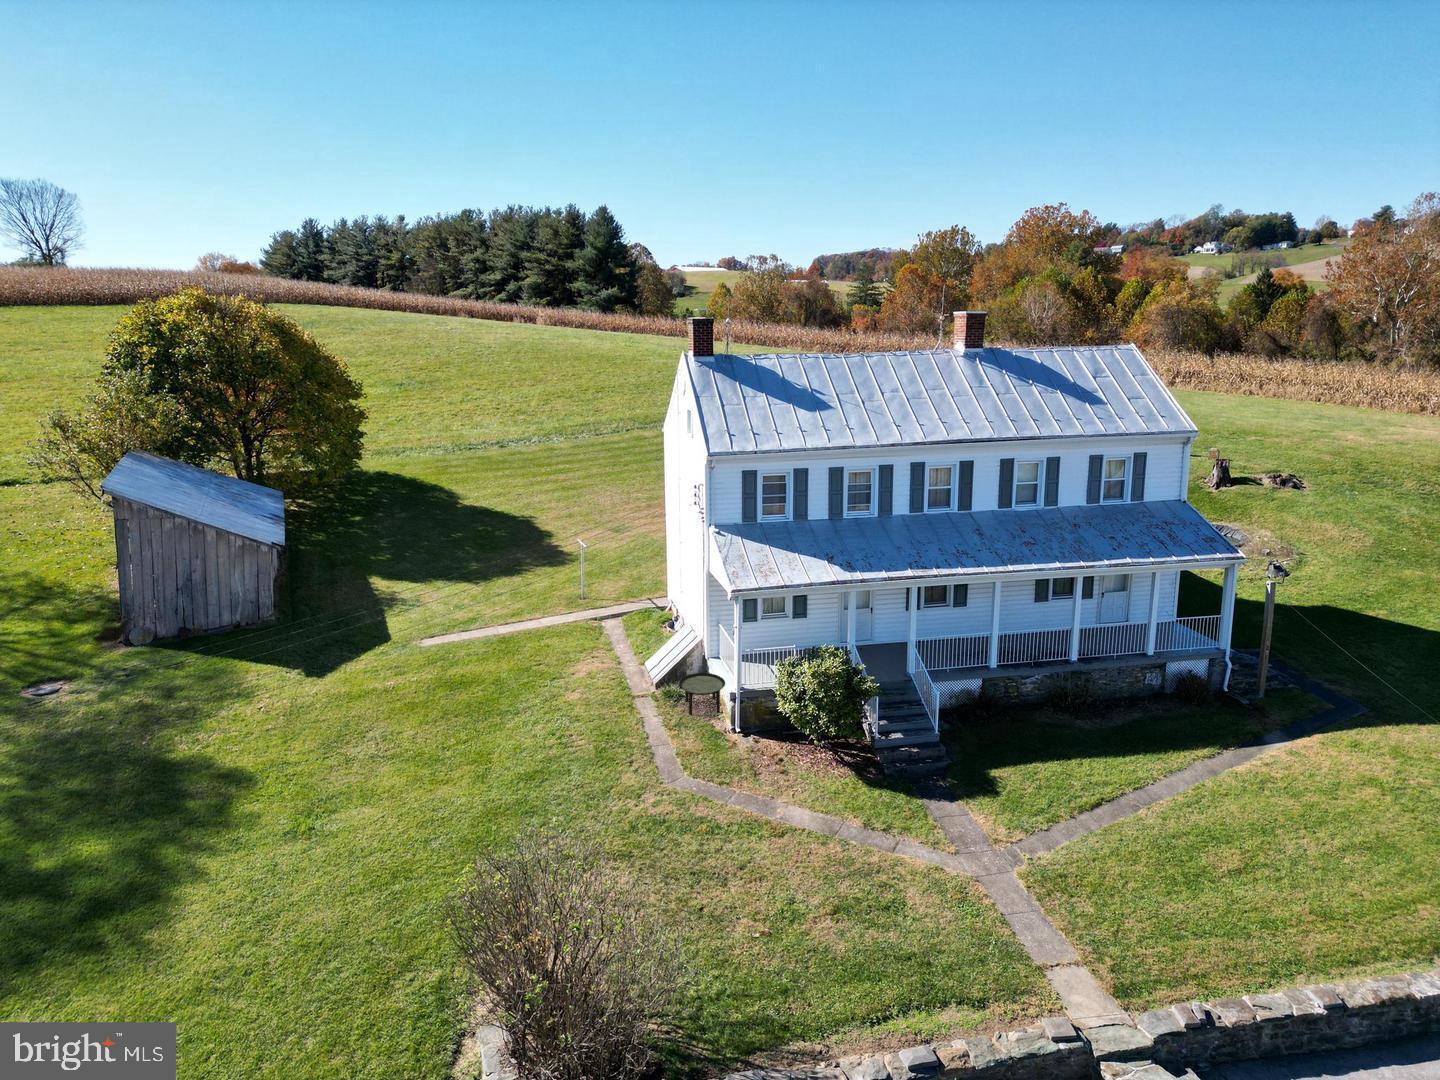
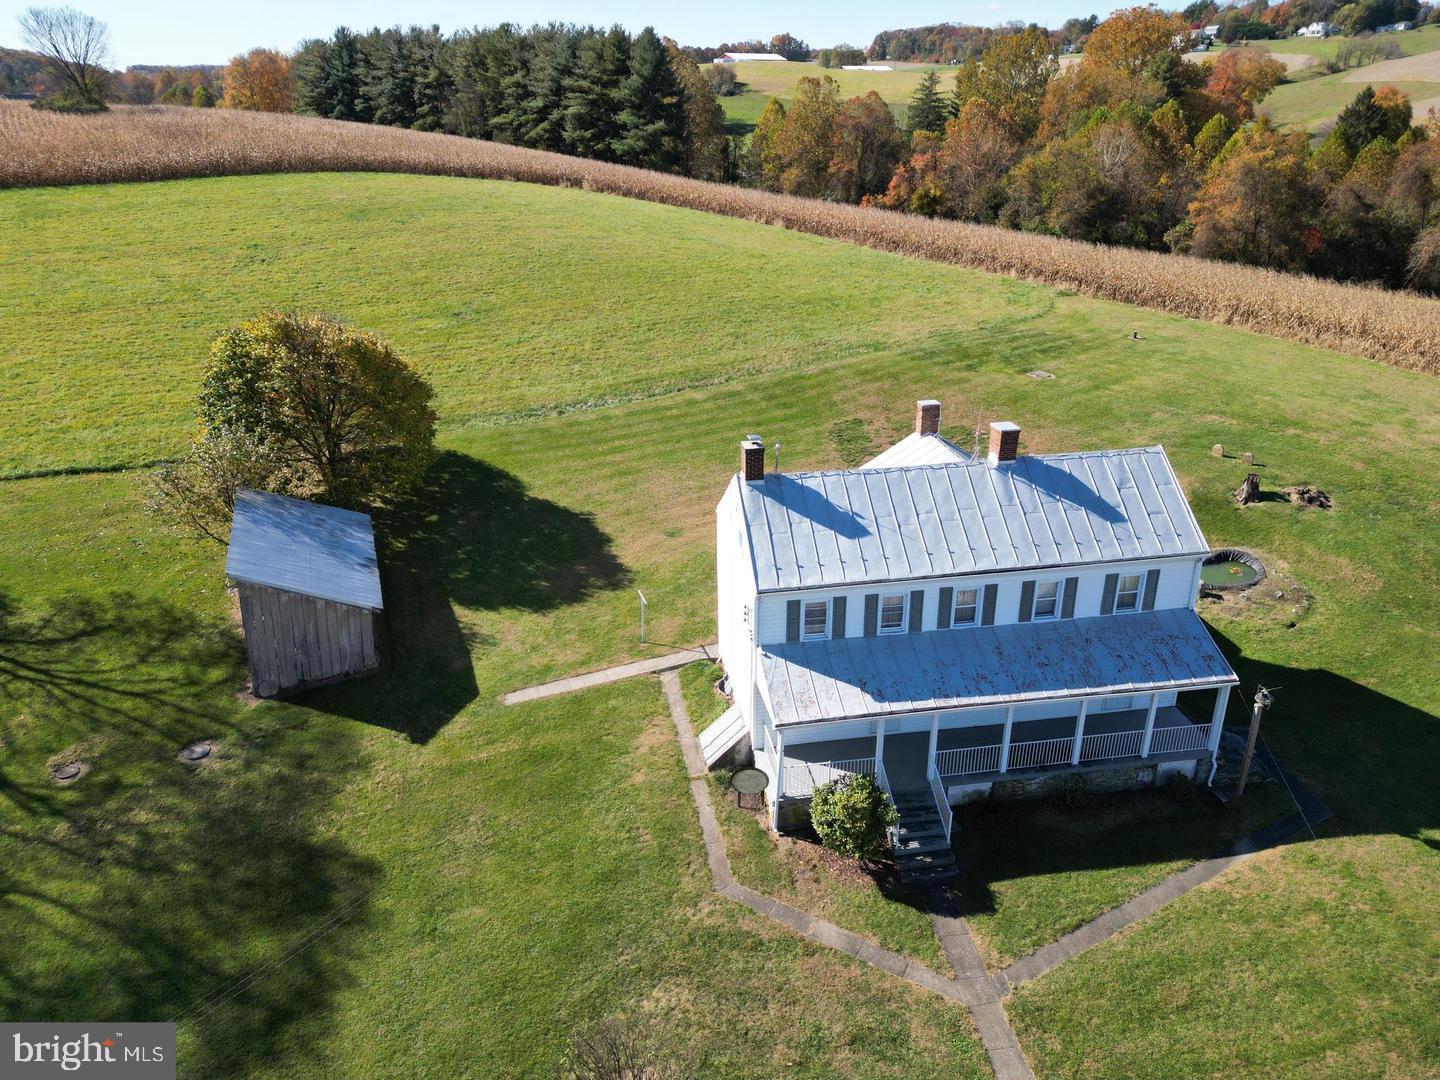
lounge chair: present [93,620,128,647] -> none [229,683,257,712]

